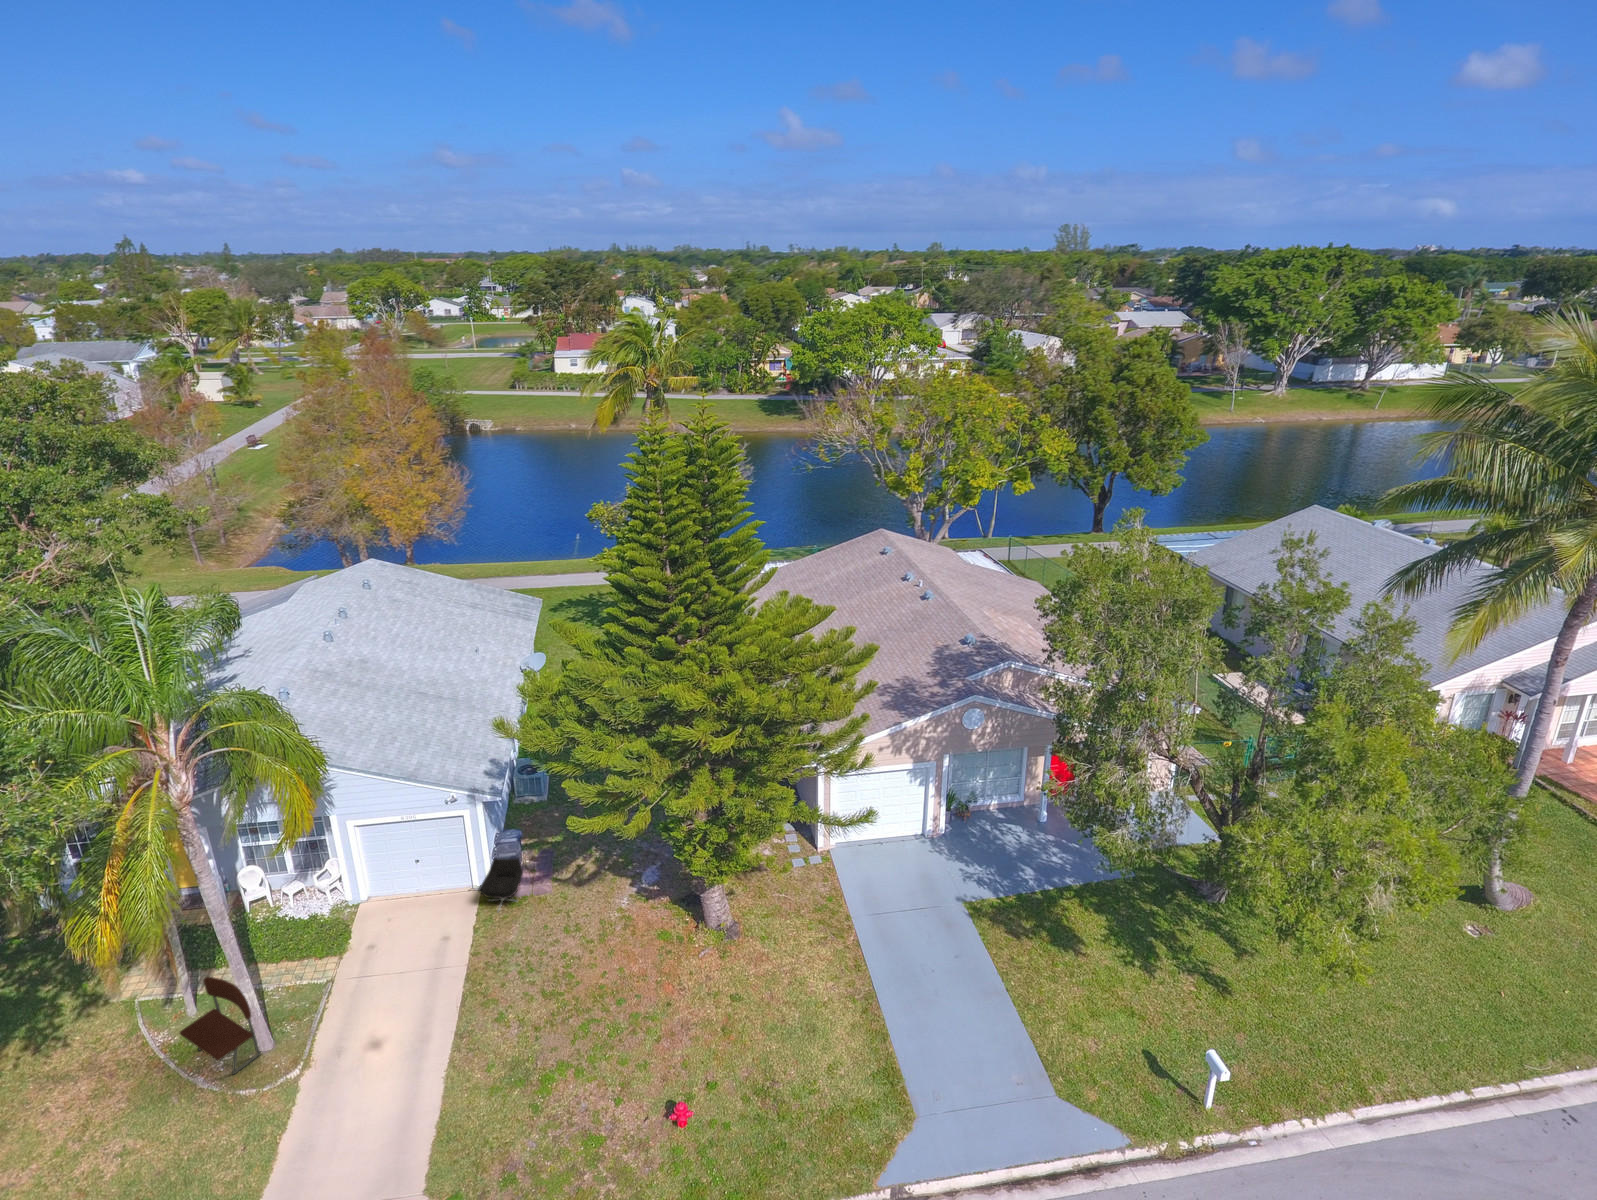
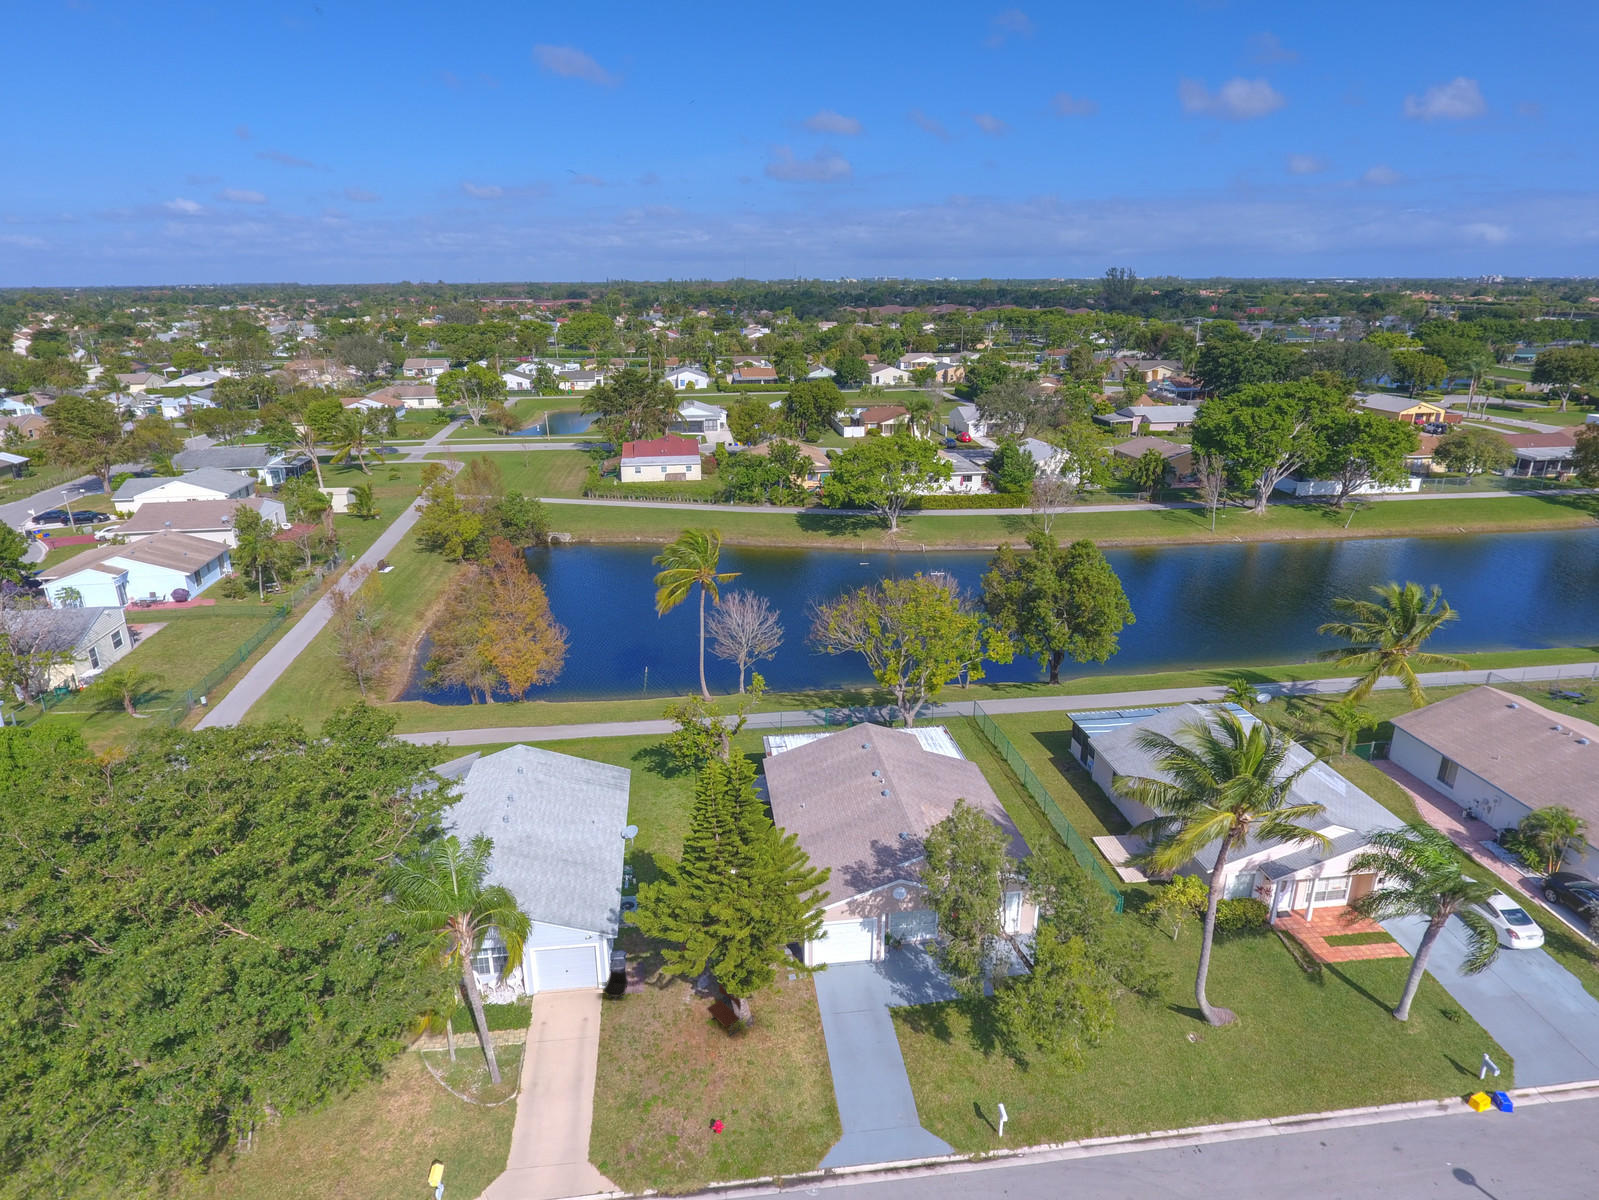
bench: present [180,976,261,1074] -> present [707,984,741,1035]

